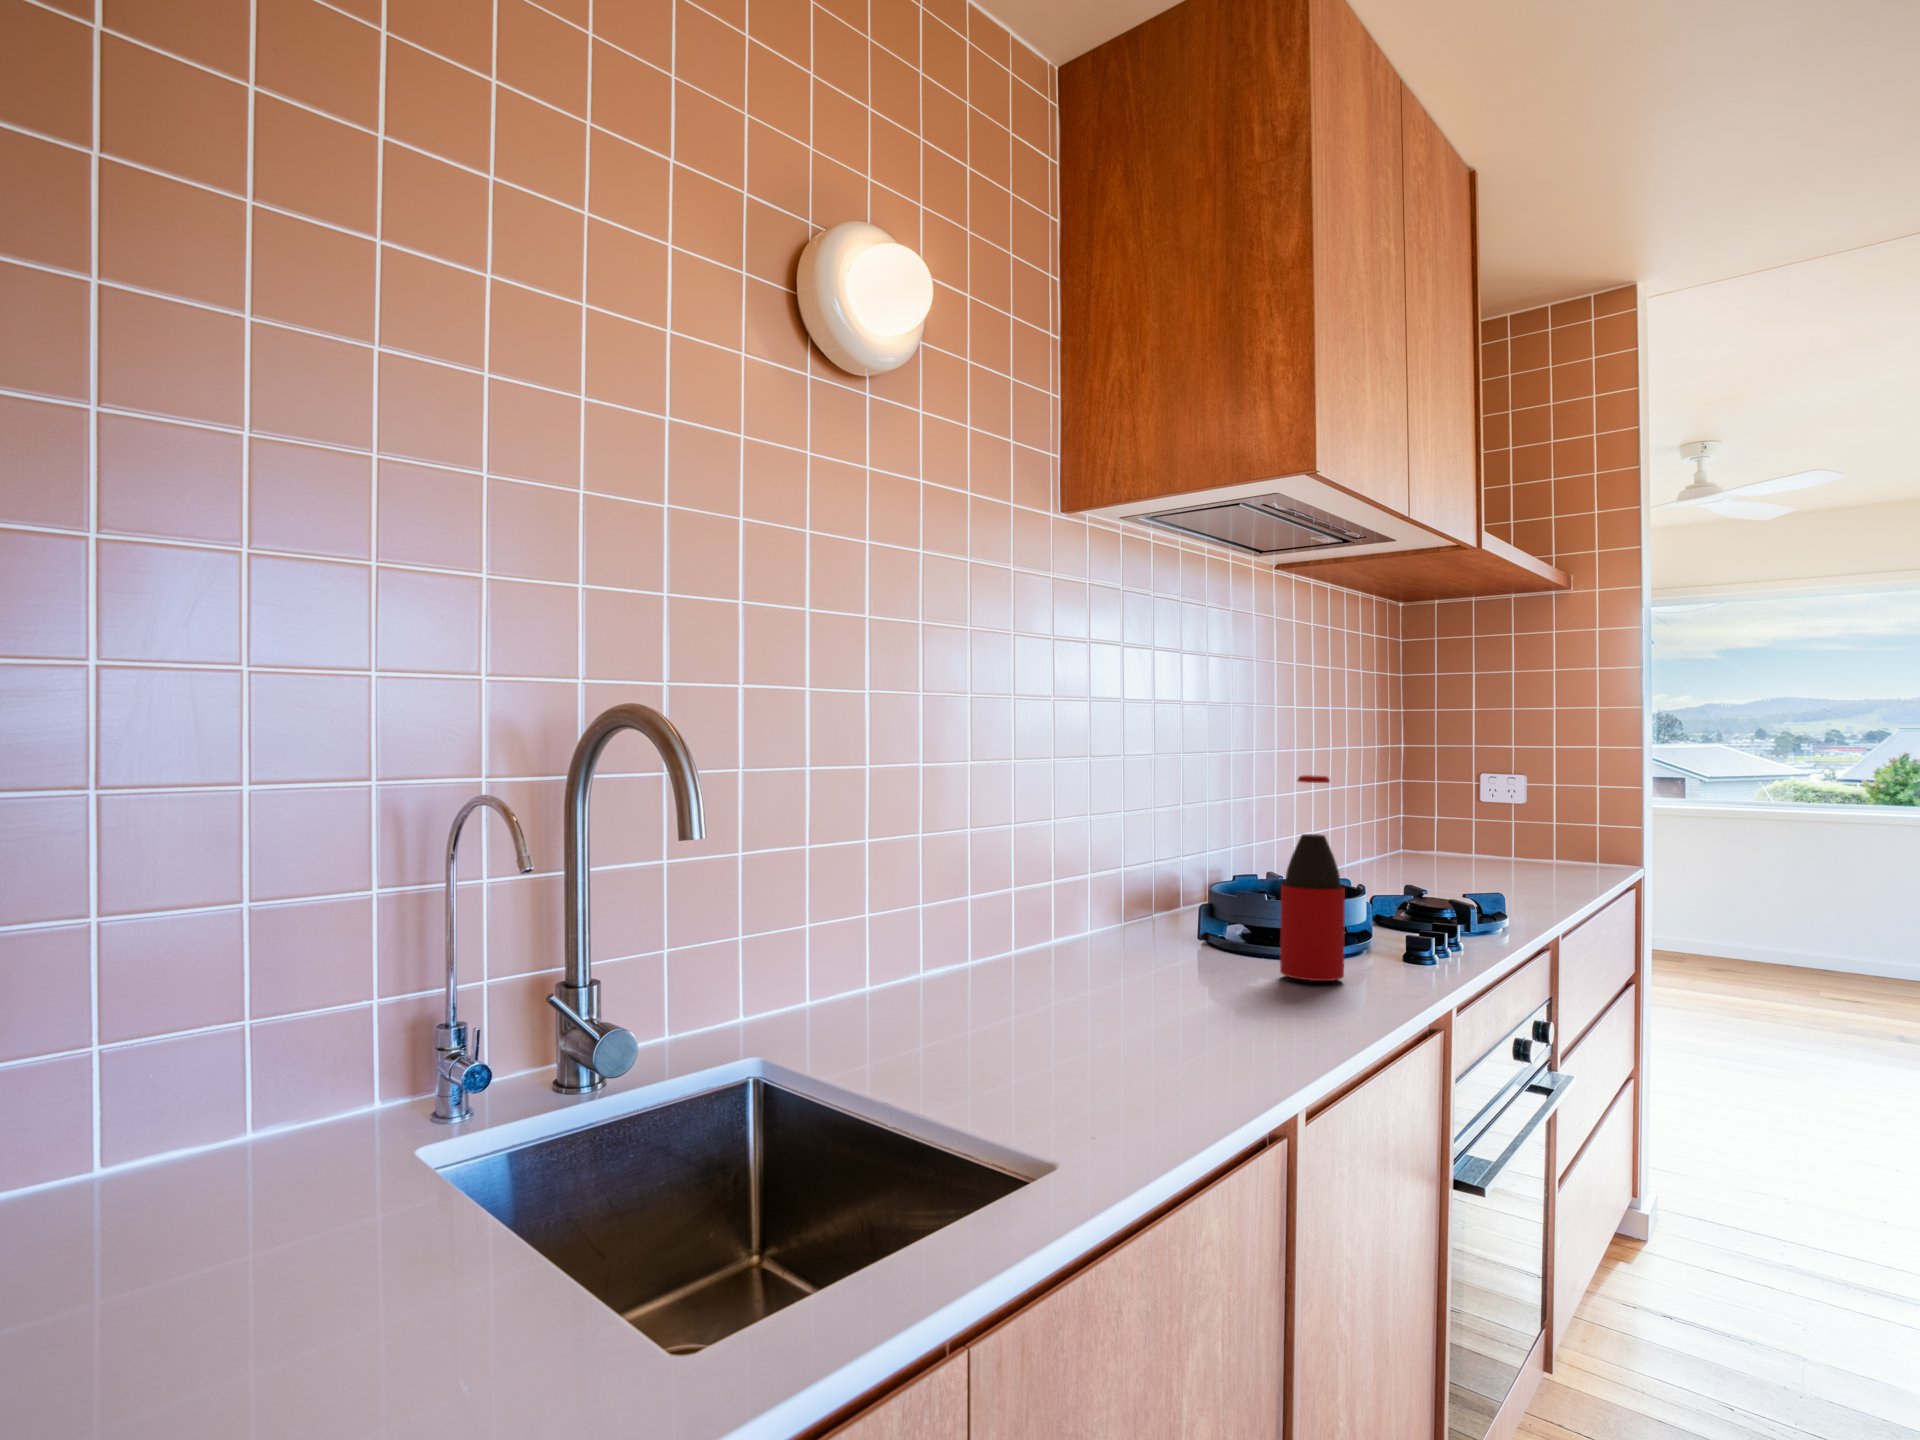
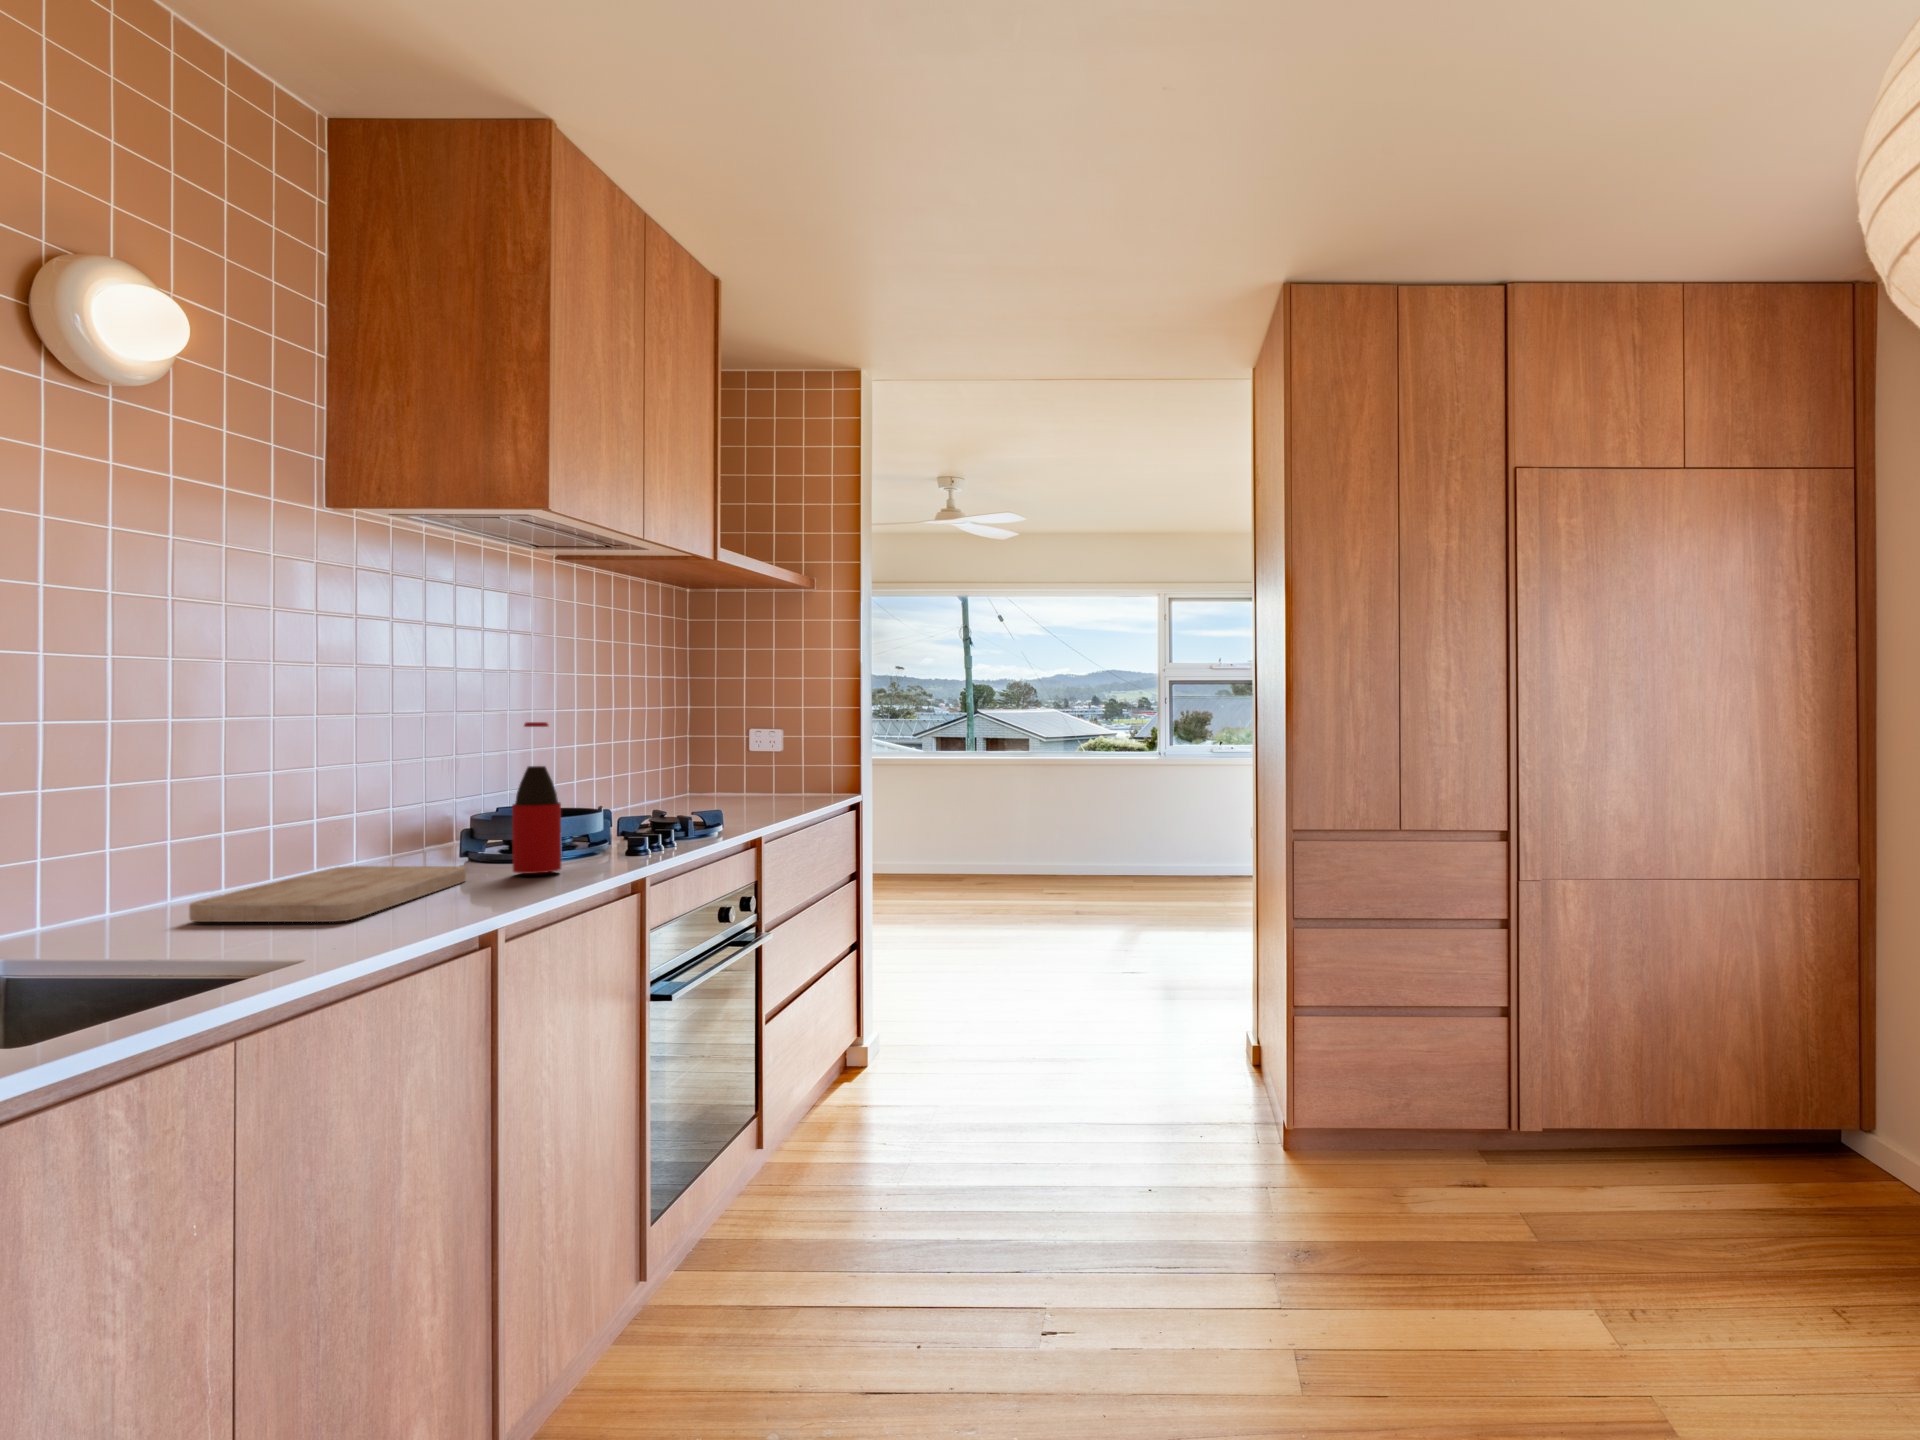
cutting board: none [940,946,1226,1045] -> present [189,866,466,922]

